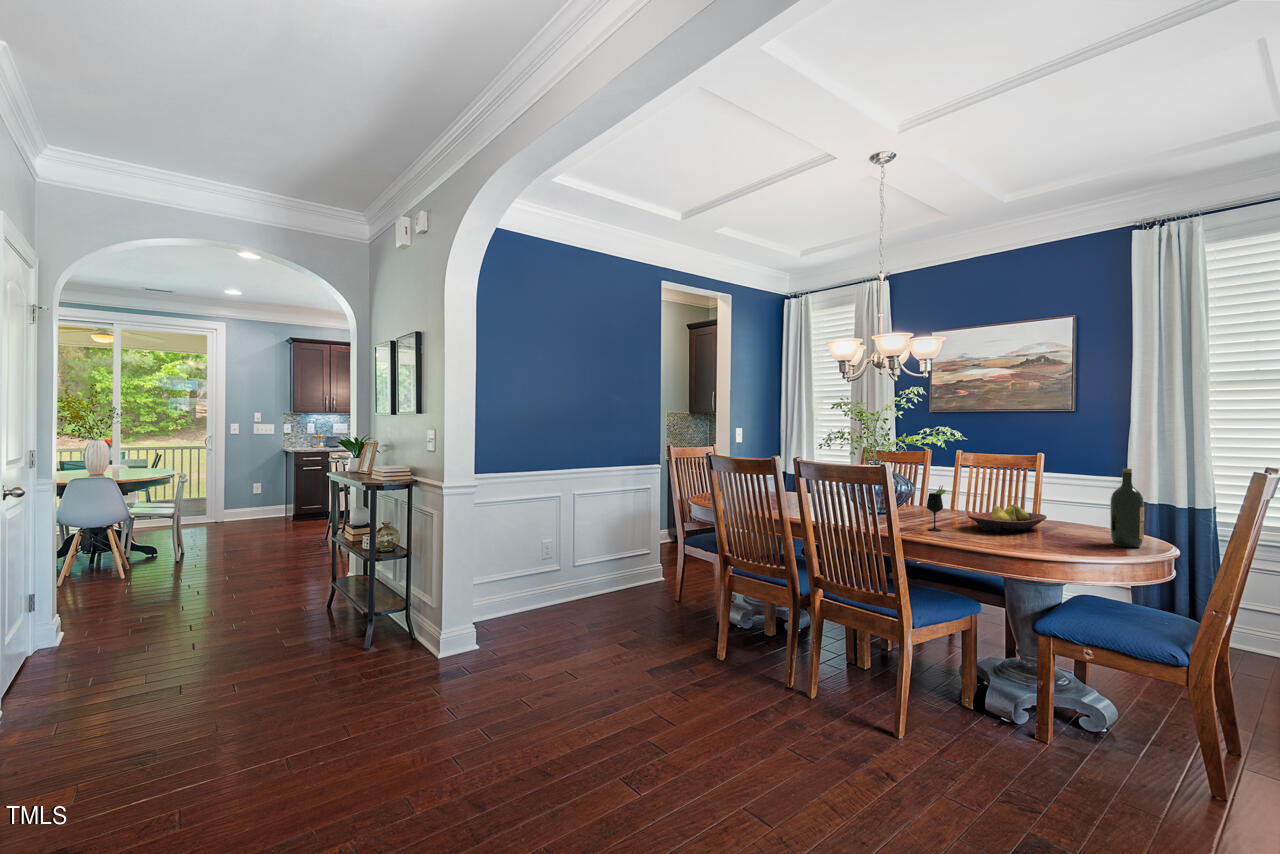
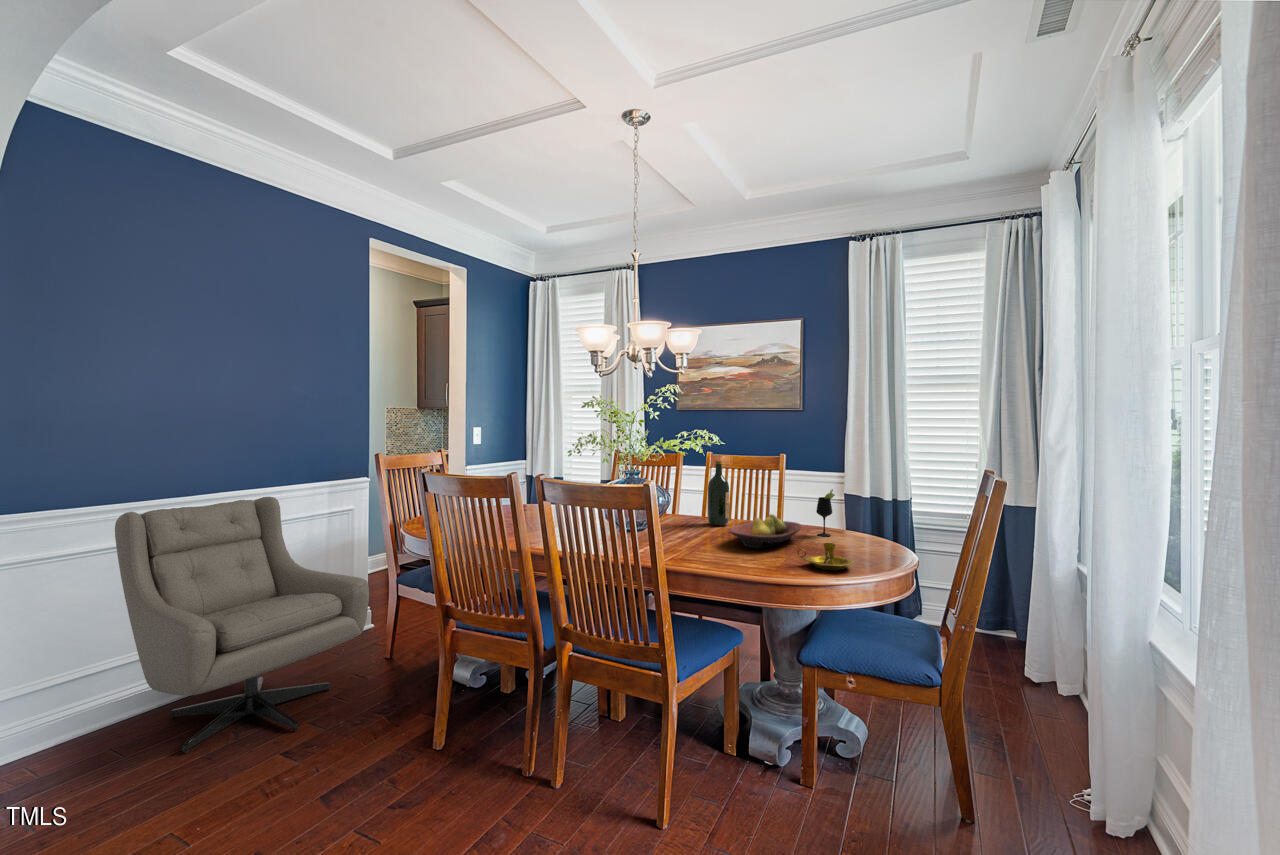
wine bottle: present [1110,469,1144,547] -> present [708,461,729,526]
armchair: none [514,476,666,639] -> present [115,497,369,753]
wine glass: present [927,486,946,531] -> present [816,489,835,536]
candlestick: none [1030,527,1088,551] -> present [797,543,853,570]

